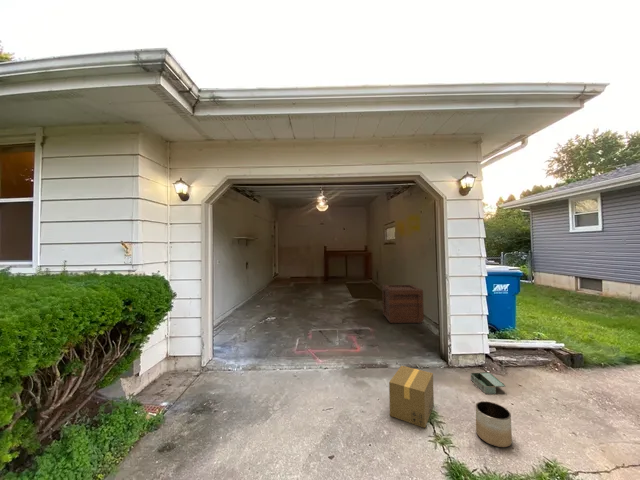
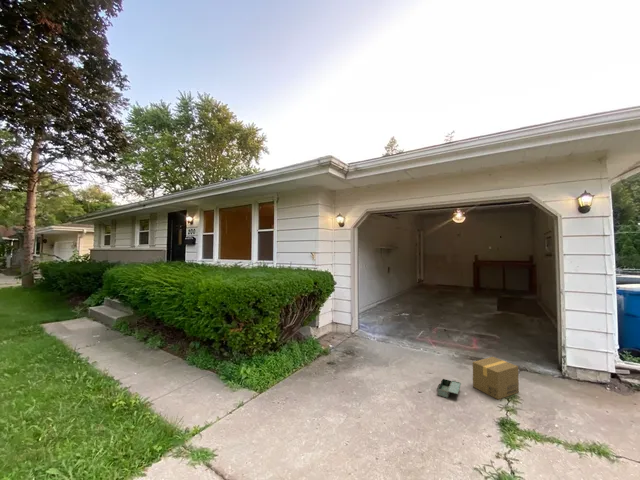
wooden crate: present [382,285,424,323] -> none [521,296,569,341]
toolbox: present [471,372,505,394] -> present [437,379,461,398]
planter: present [476,401,512,447] -> none [543,393,576,428]

